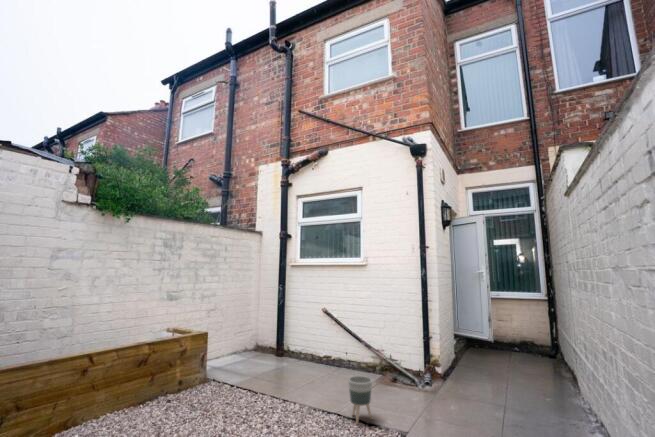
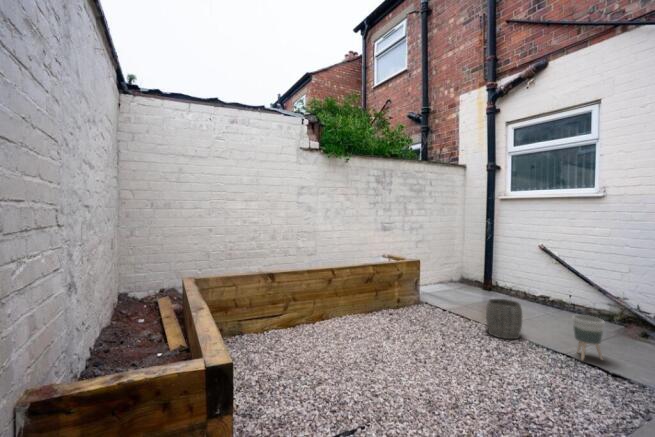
woven basket: none [274,369,308,415] -> present [486,299,522,339]

